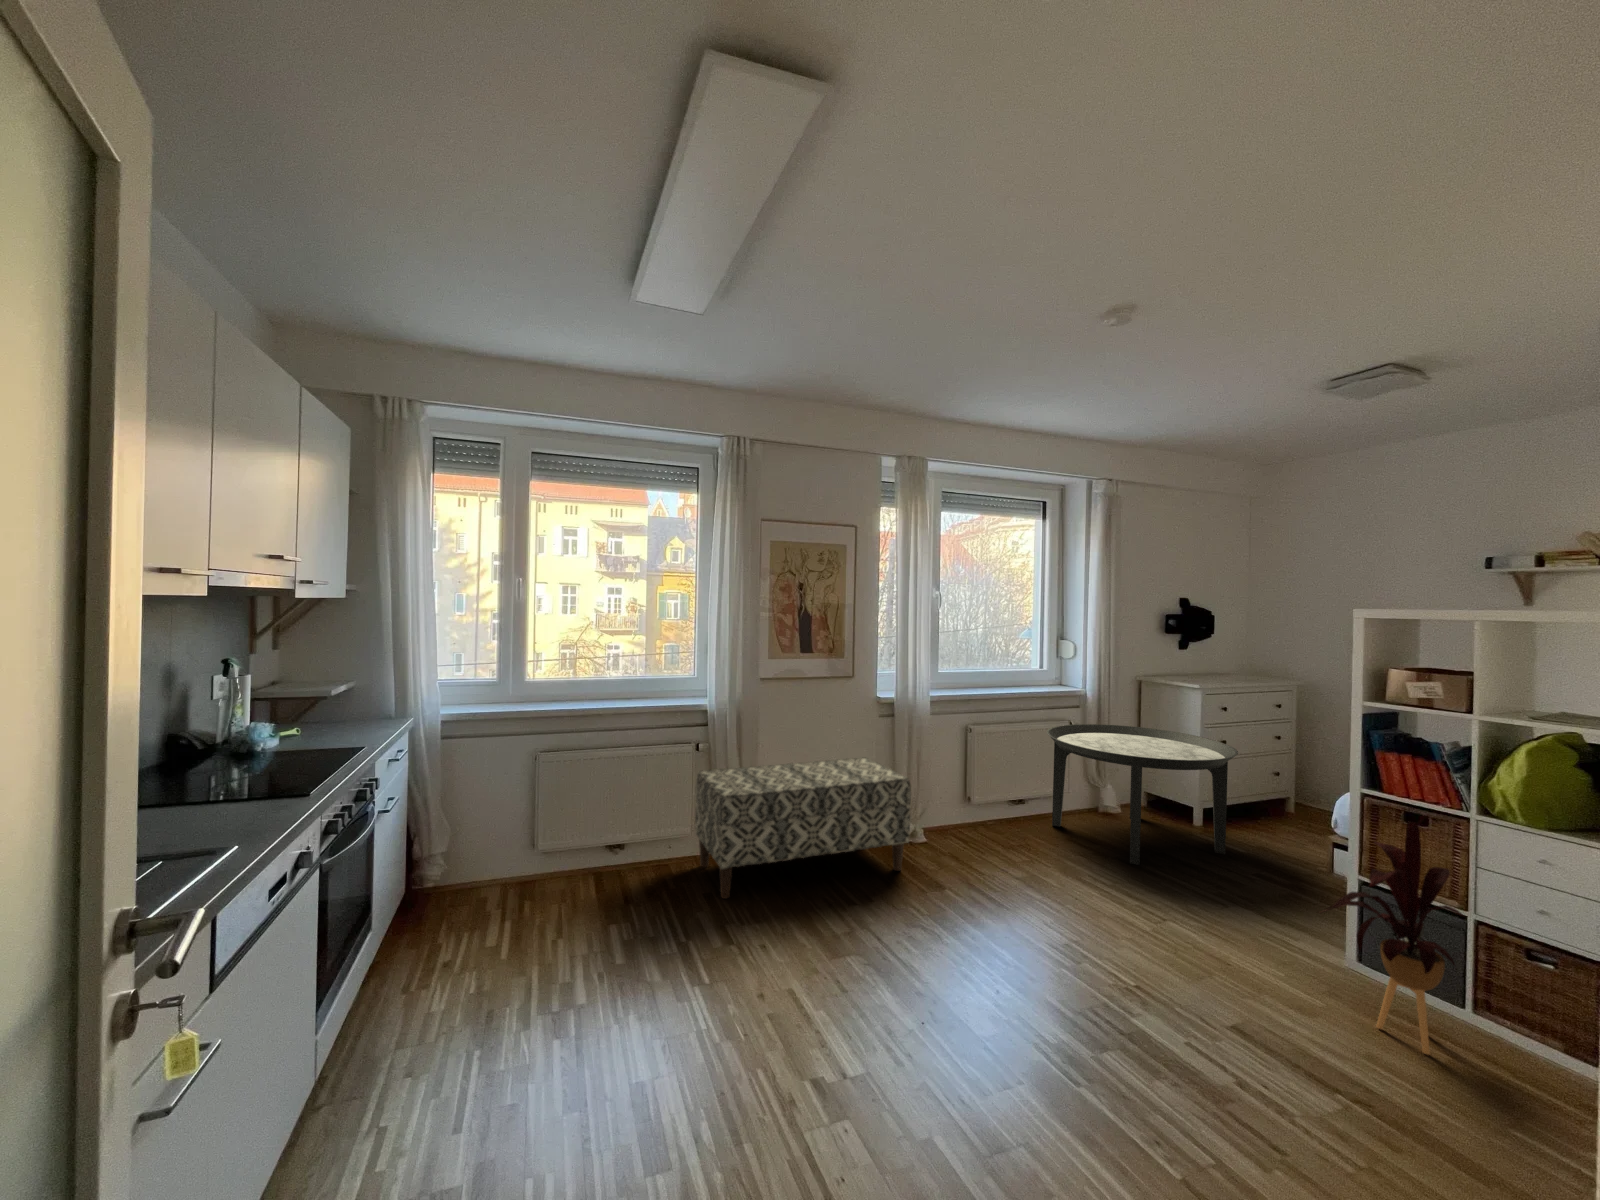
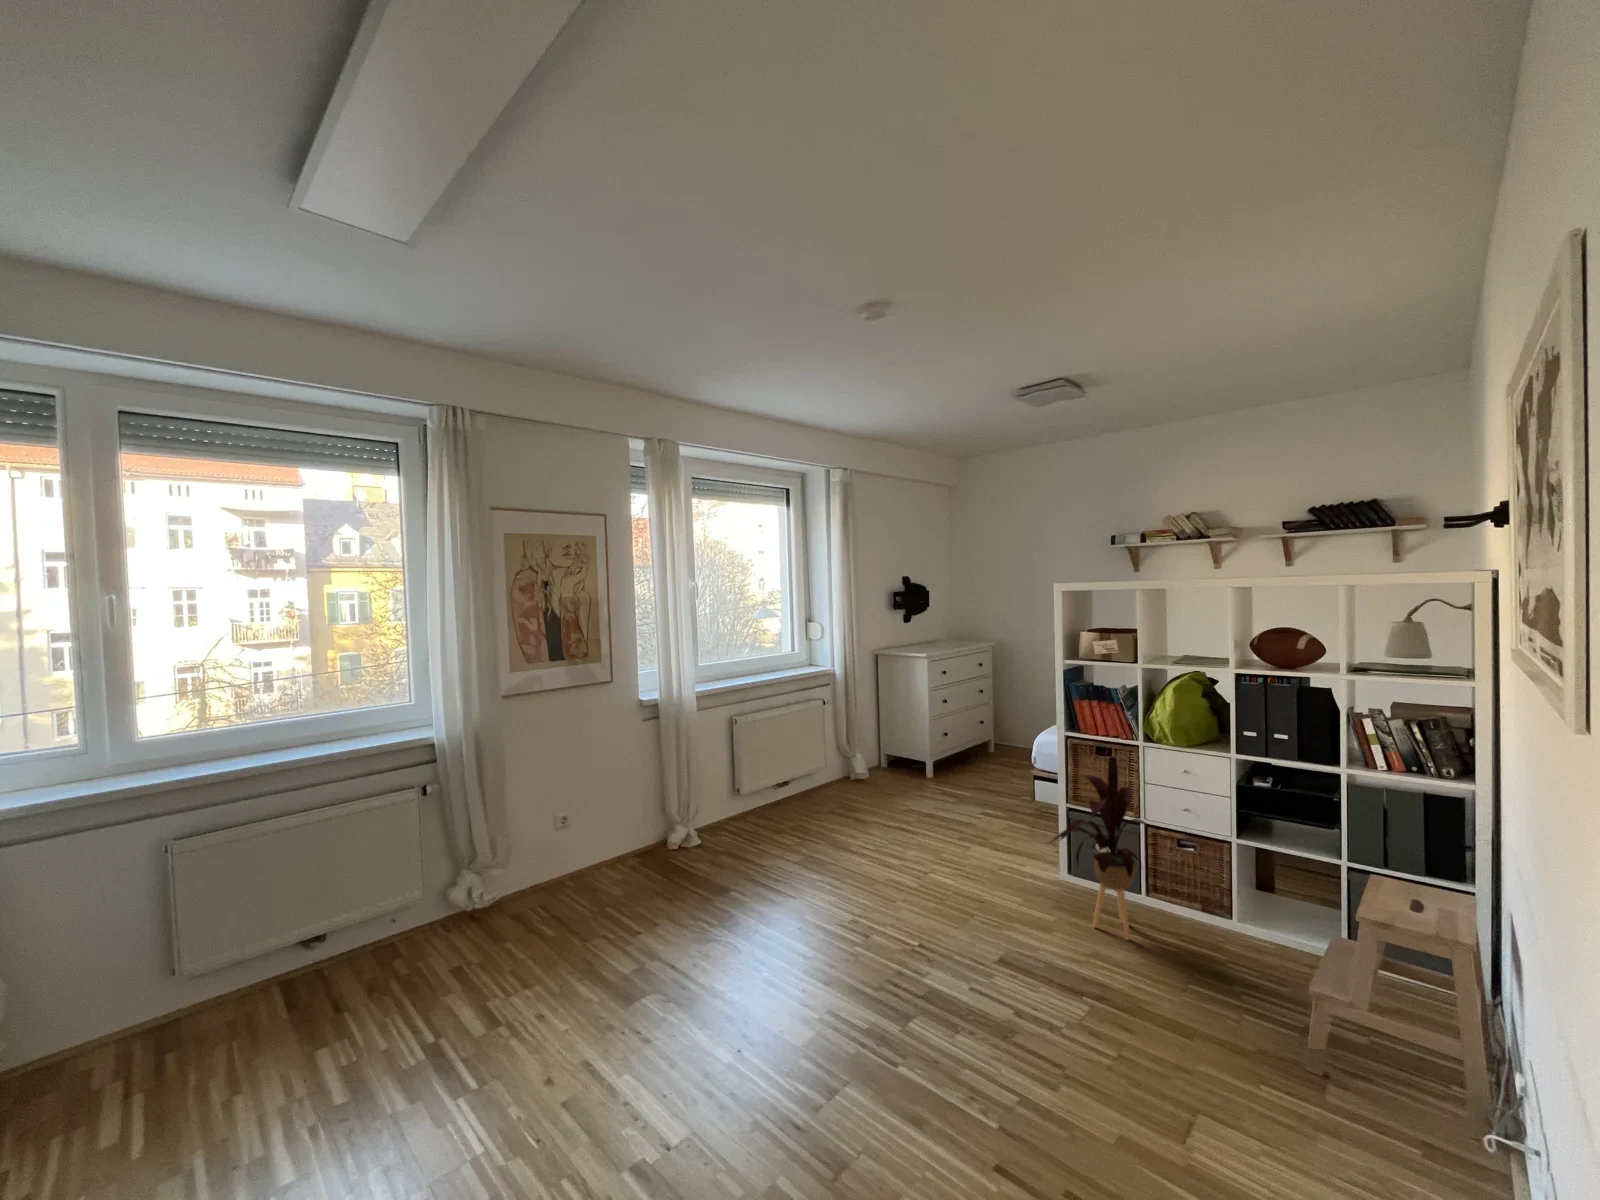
round table: present [1047,724,1238,865] -> none [805,696,961,823]
bench: present [695,758,911,899] -> none [427,766,689,967]

